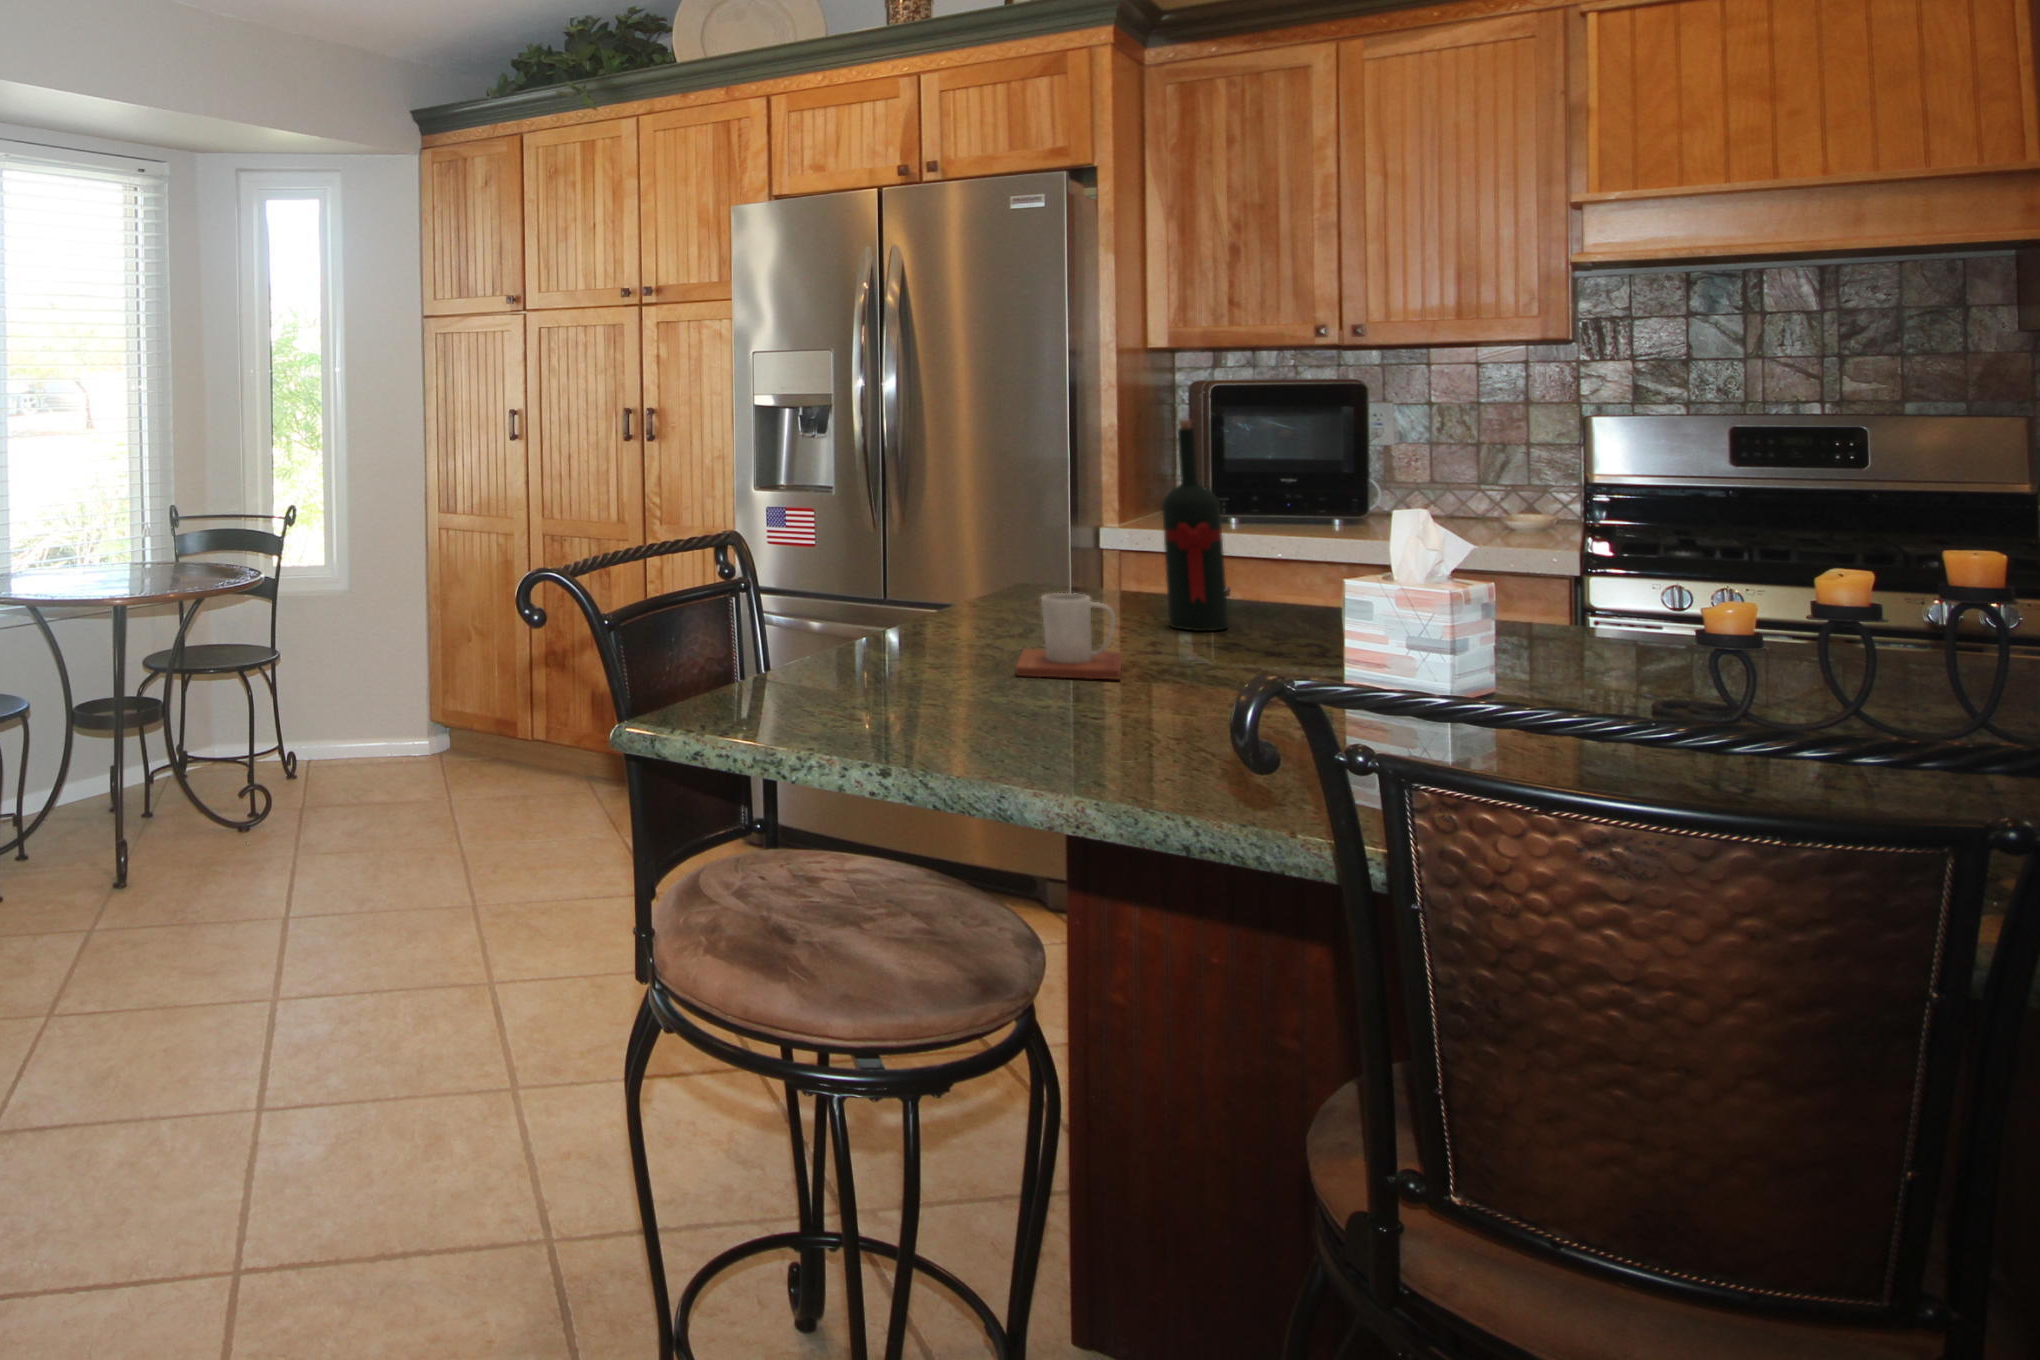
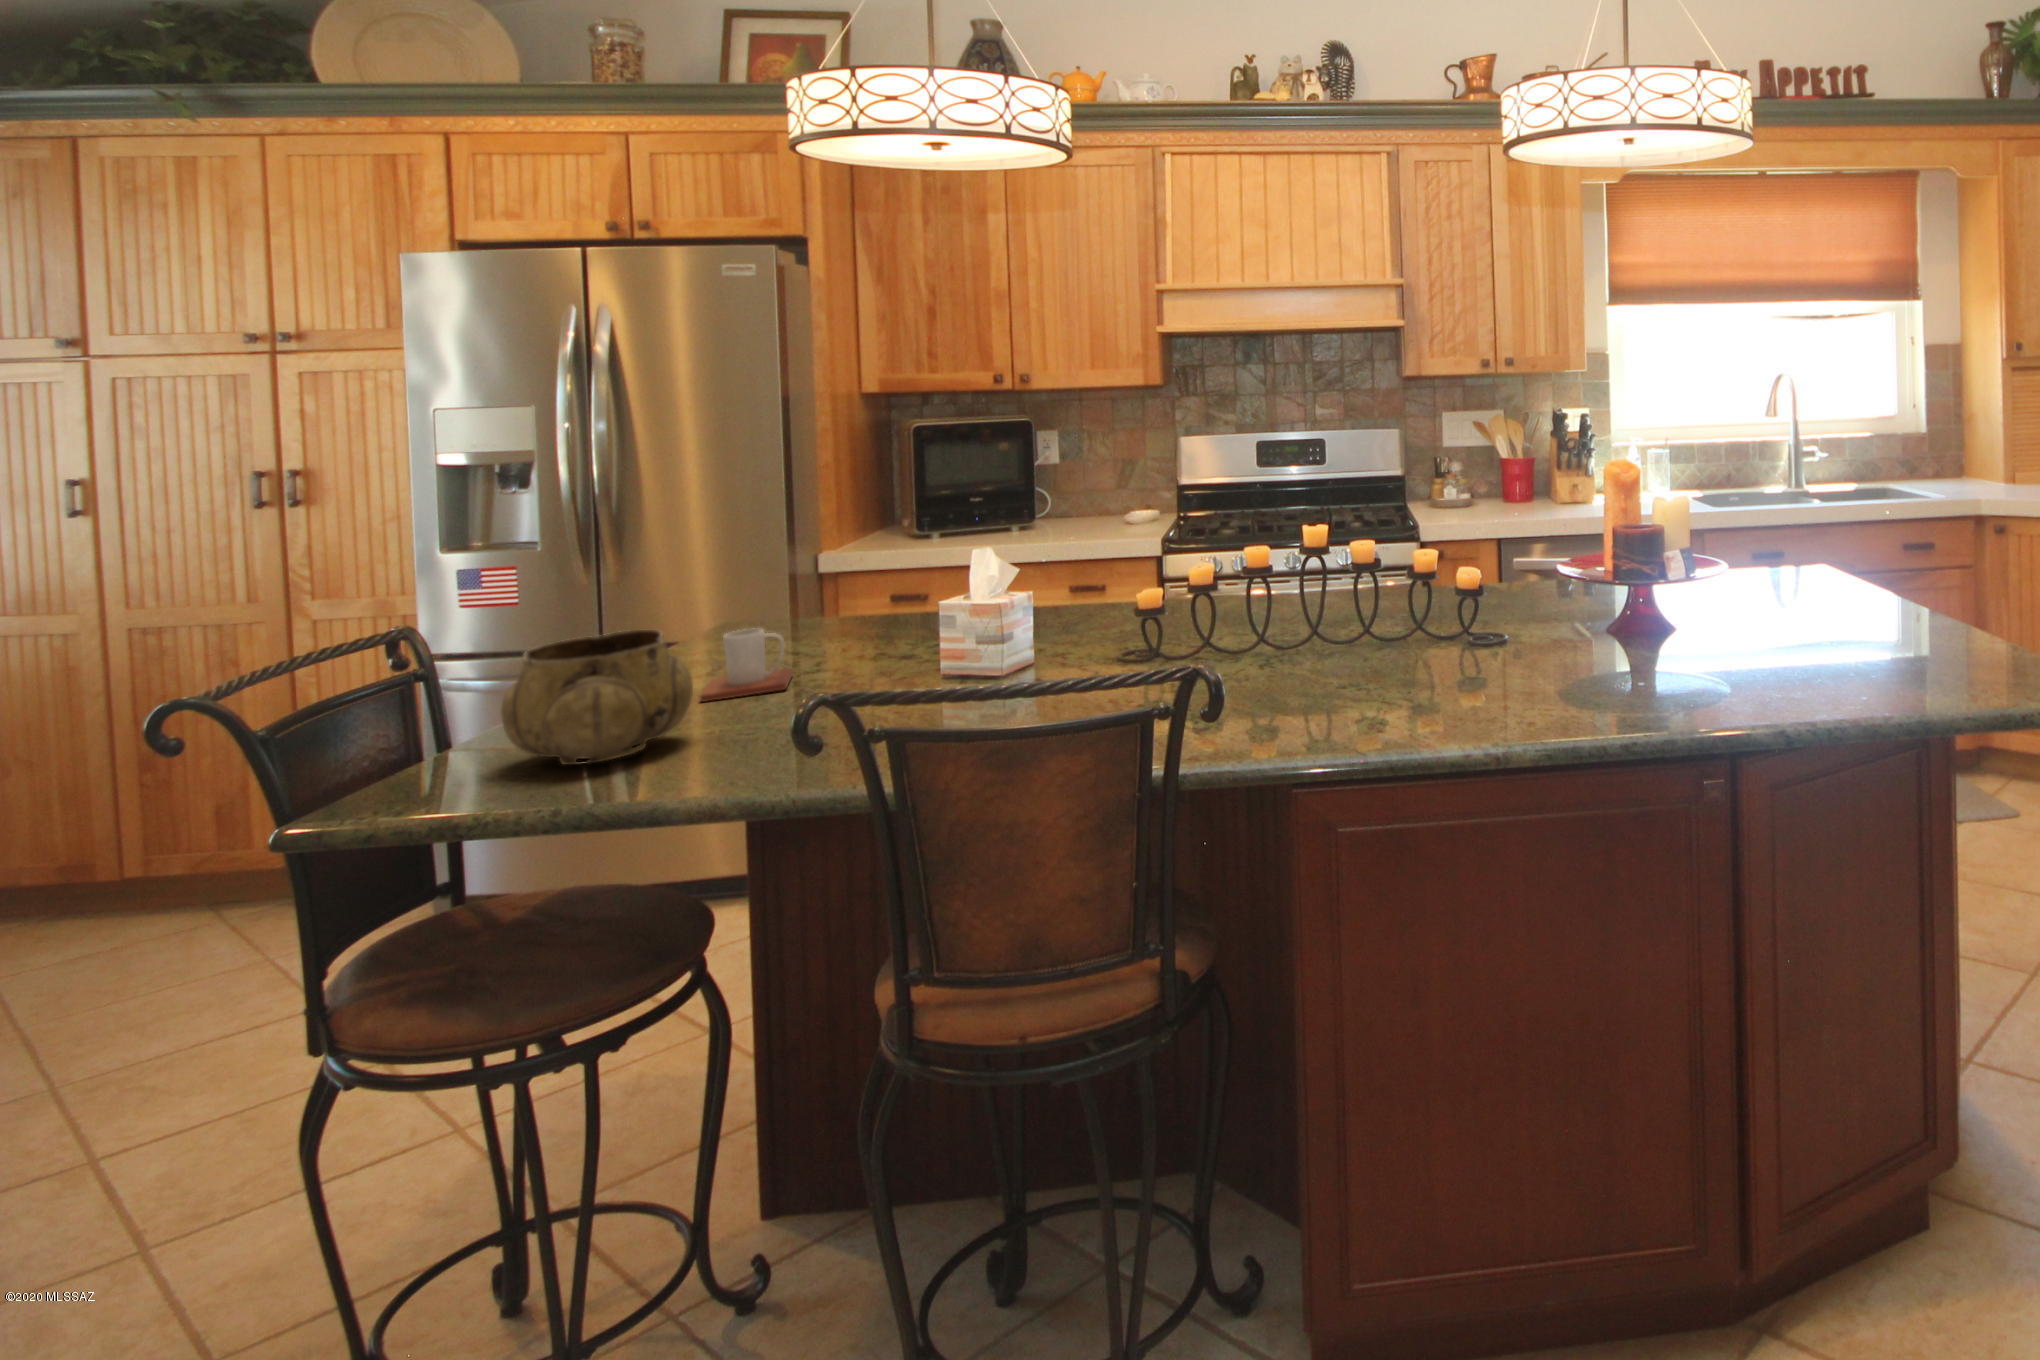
wine bottle: present [1162,420,1229,631] -> none [836,478,889,641]
decorative bowl: none [815,572,1023,730] -> present [501,630,693,765]

